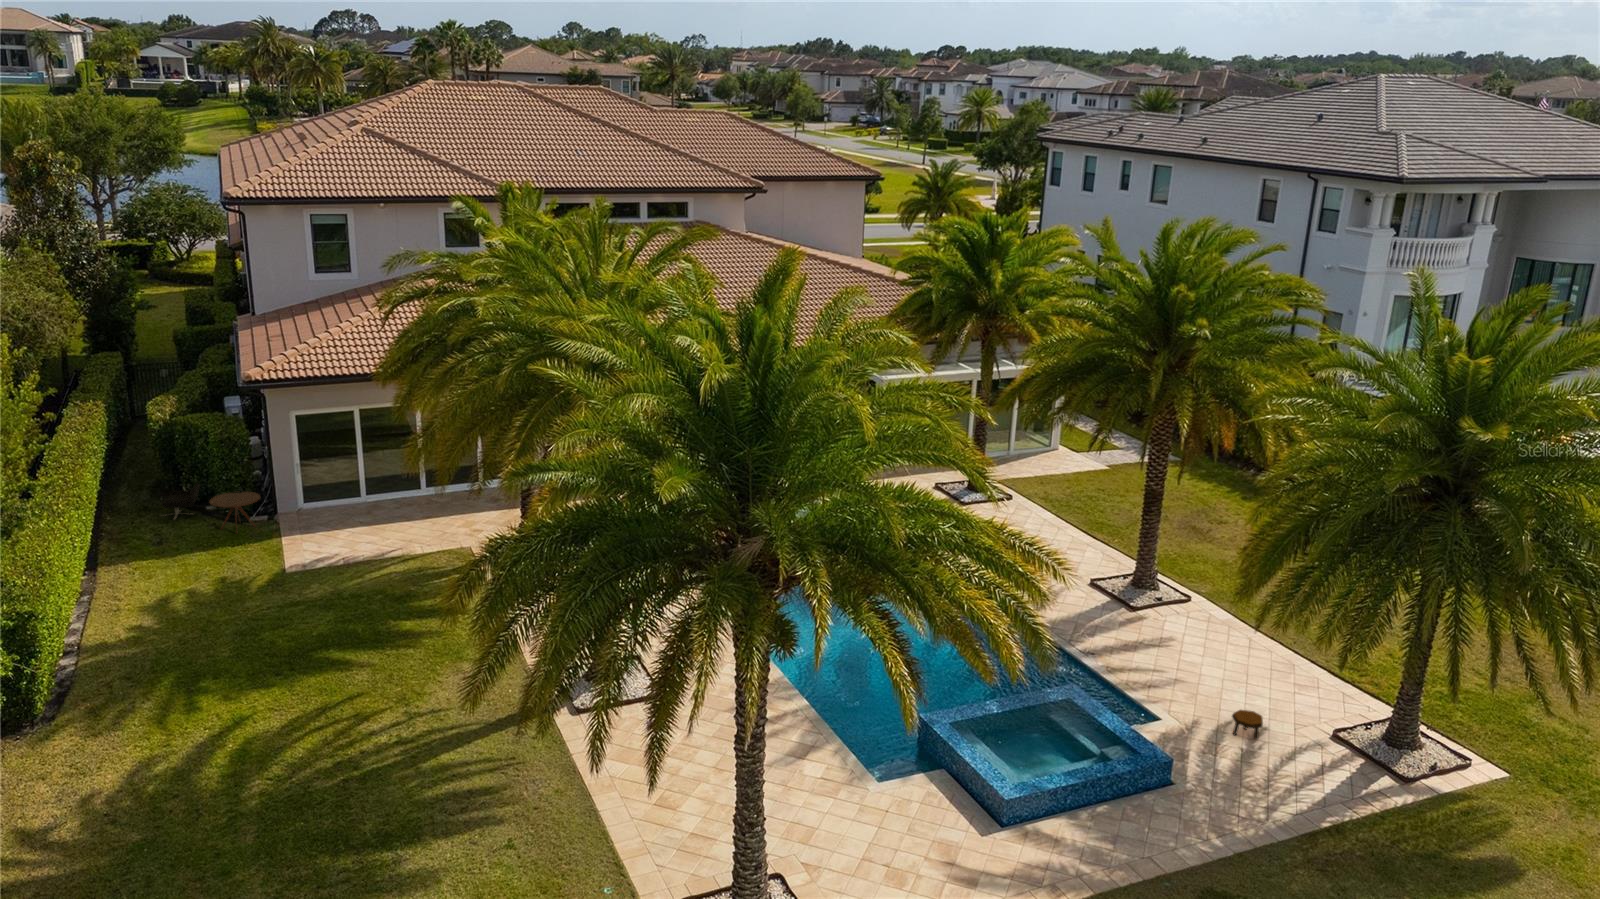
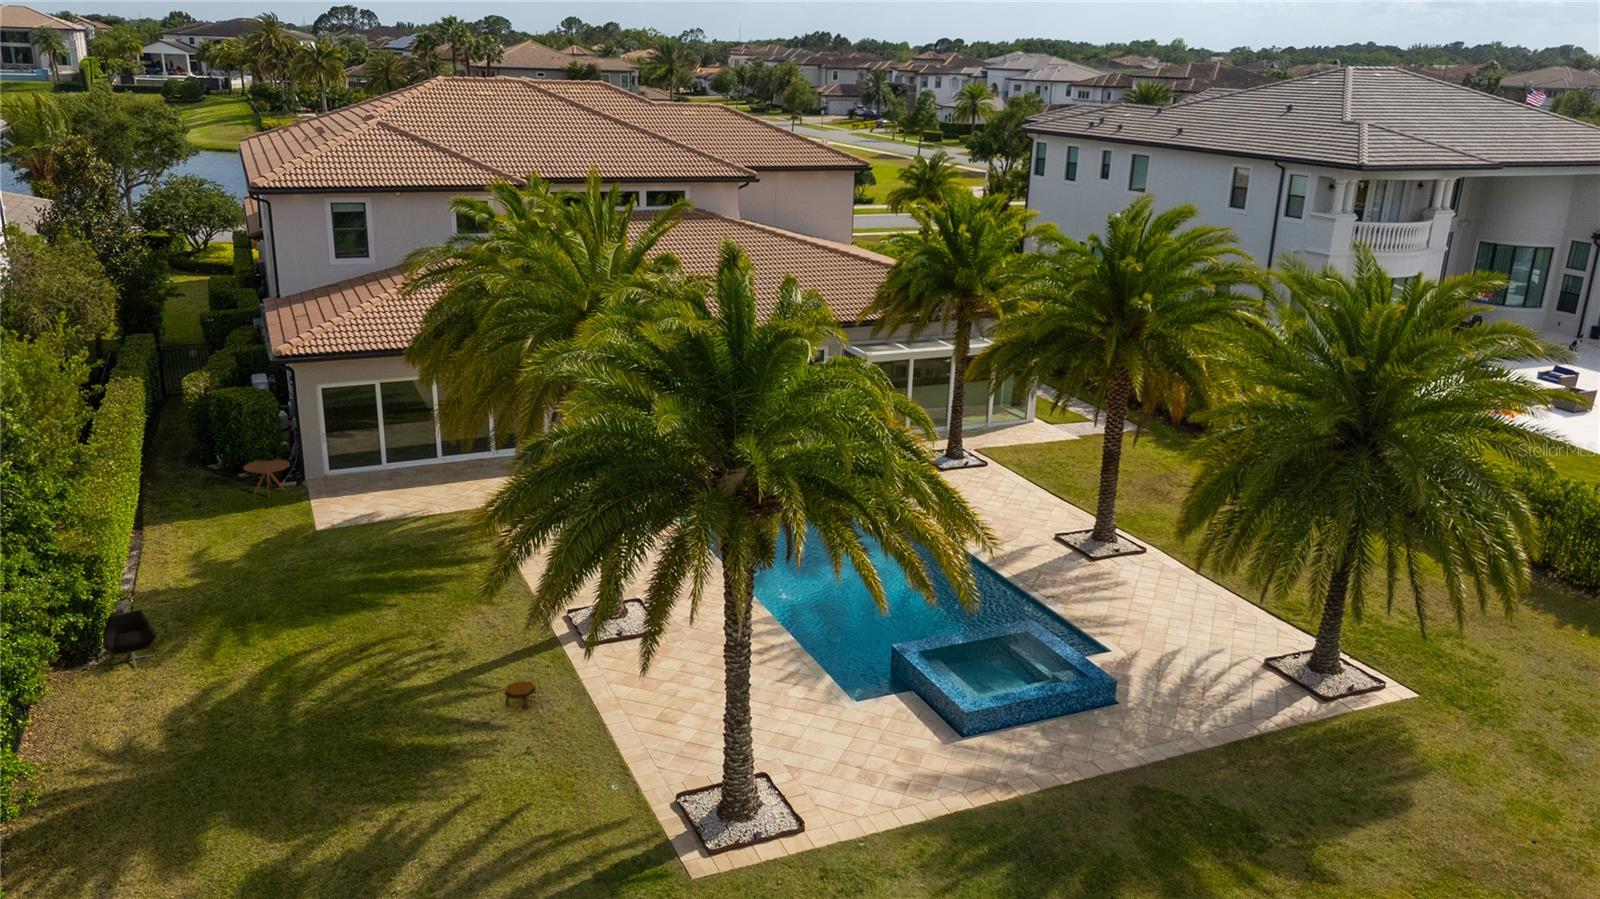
lounge chair: present [161,483,200,519] -> present [103,610,157,668]
footstool: present [1232,710,1263,739] -> present [504,681,536,710]

